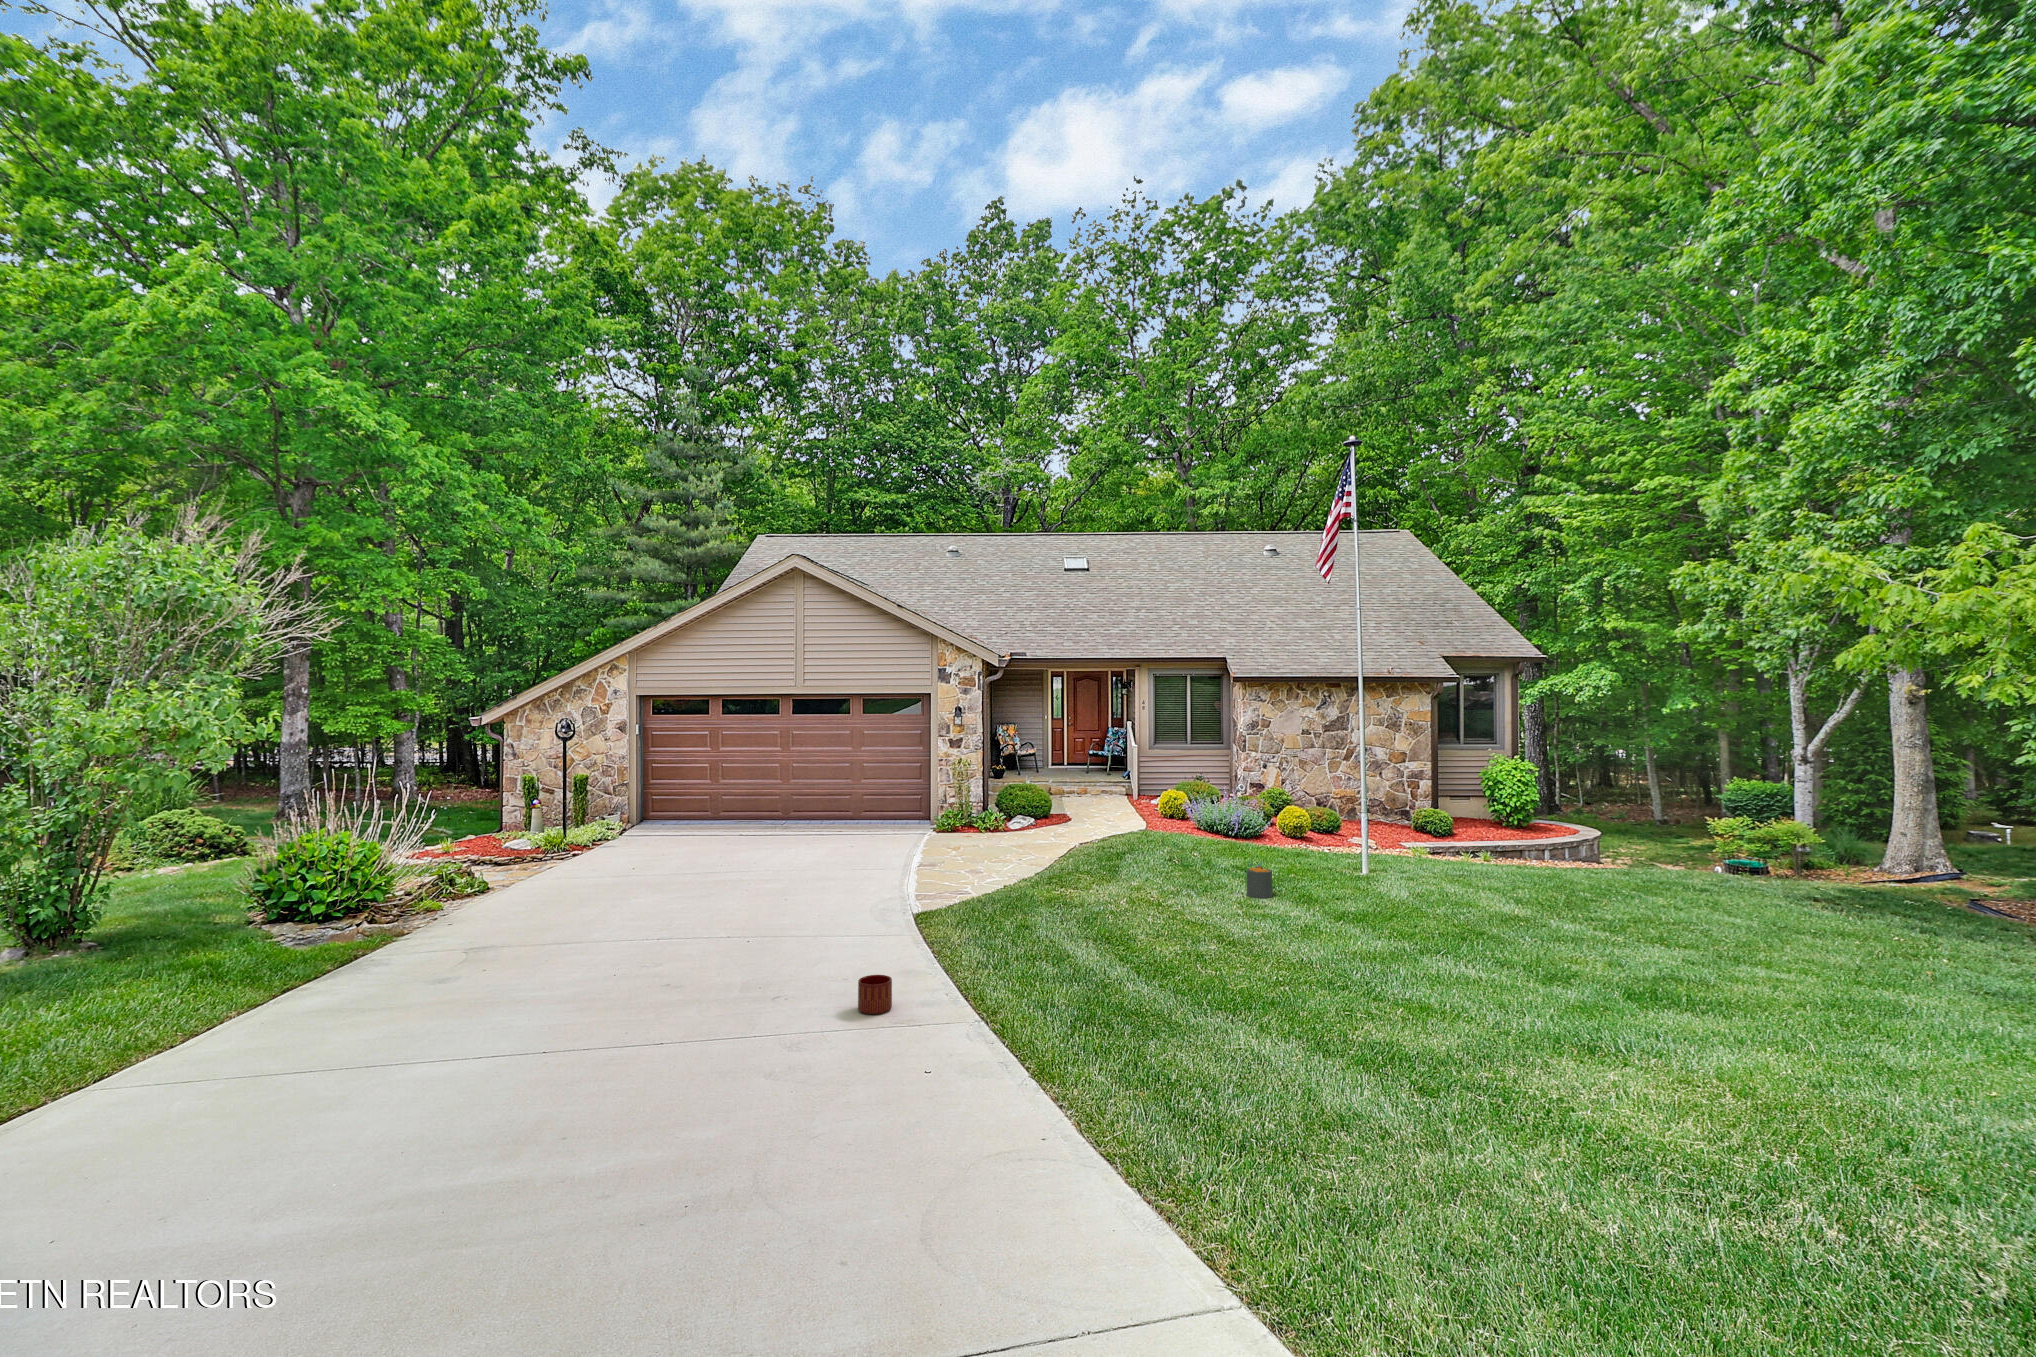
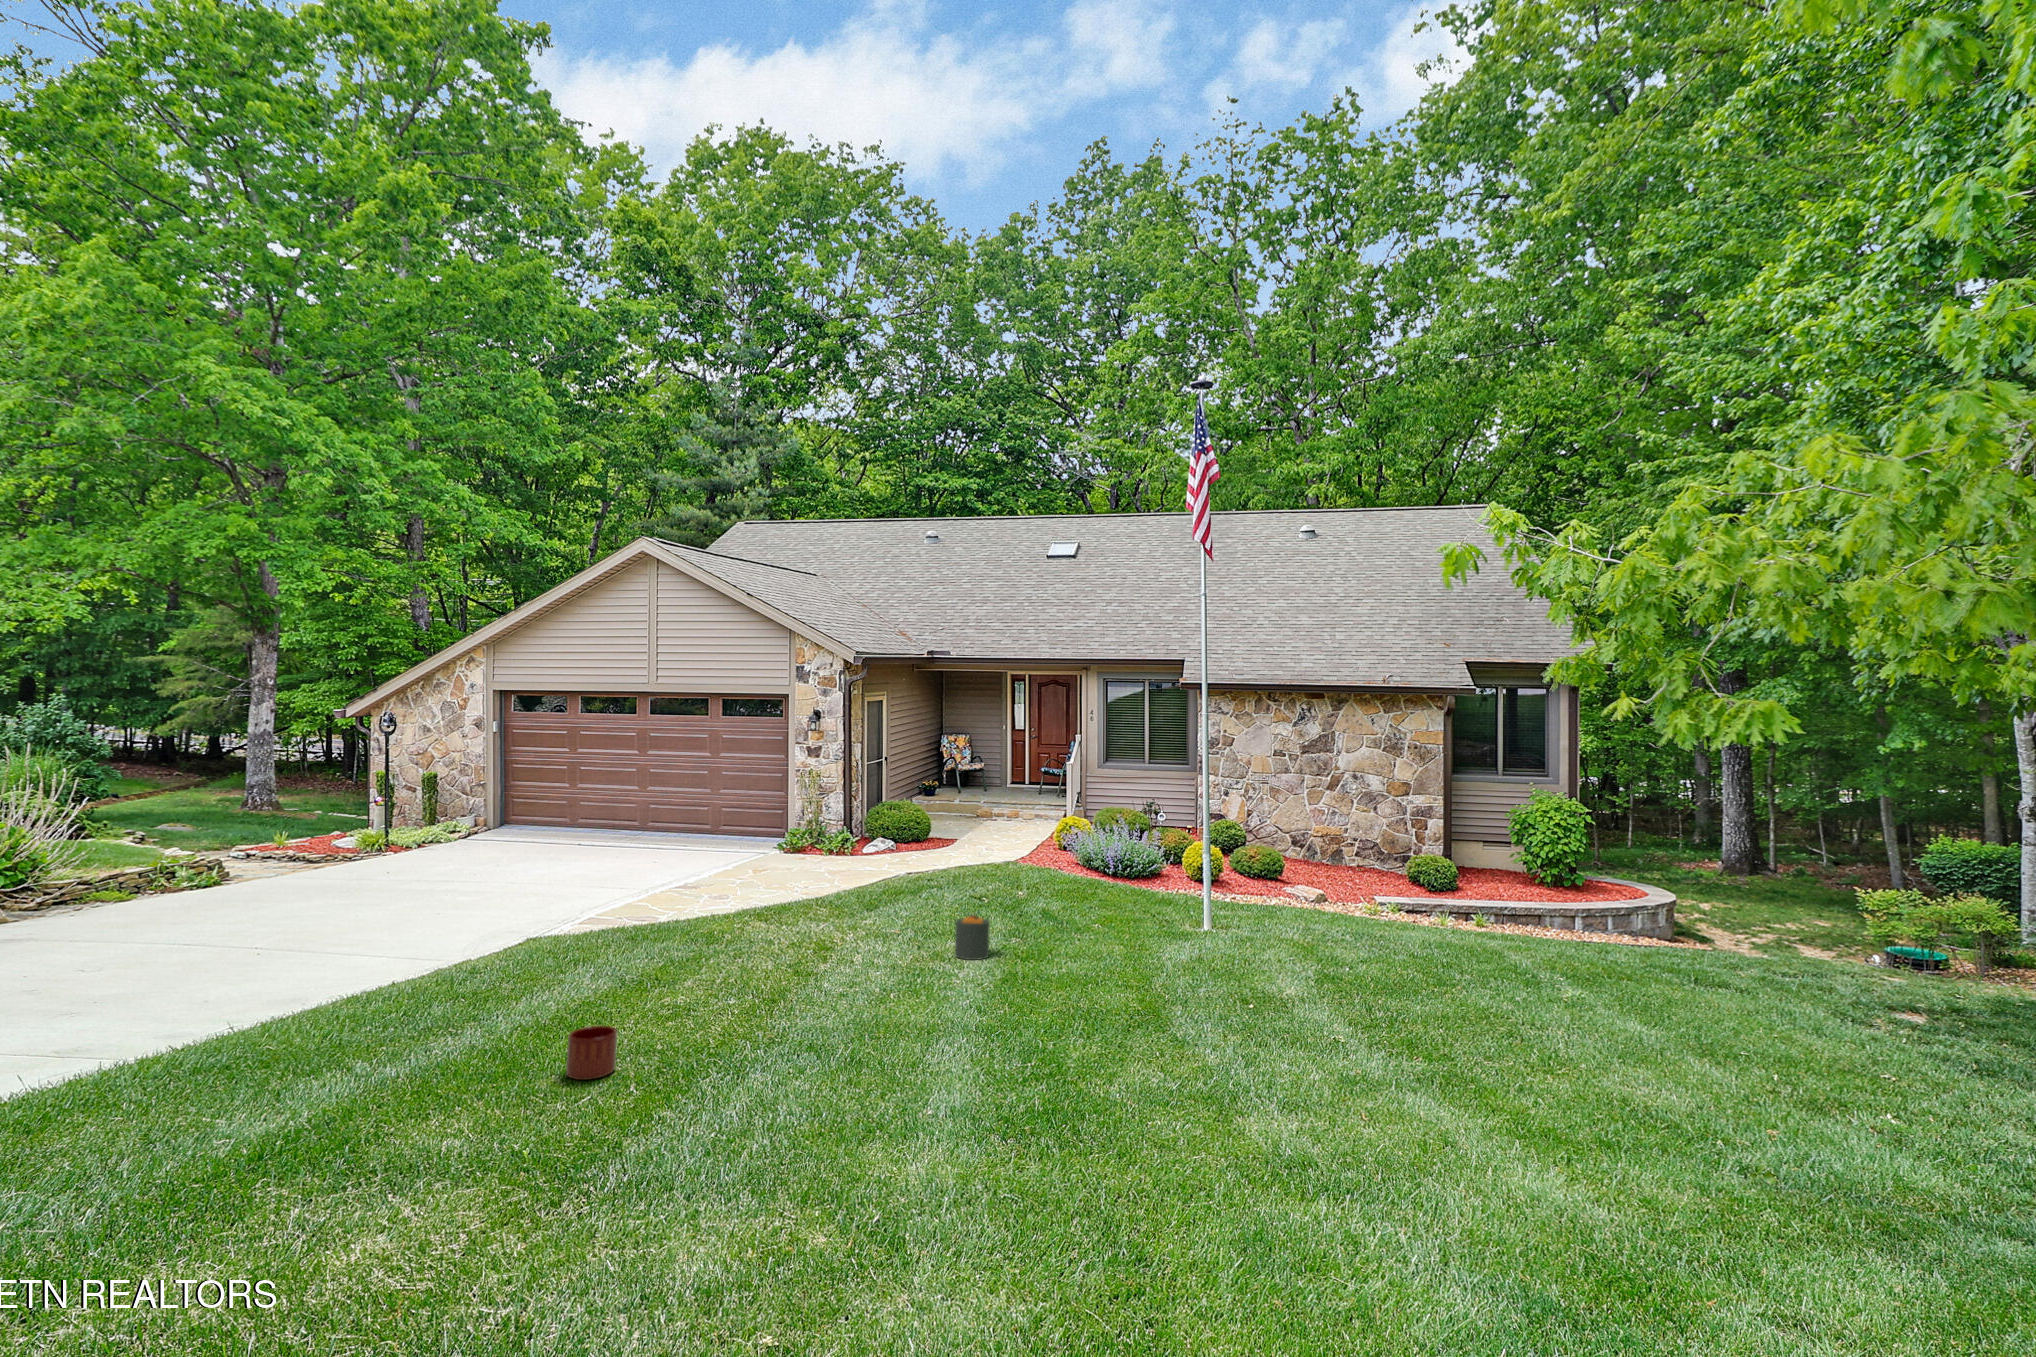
planter: present [858,975,892,1014] -> present [566,1026,617,1080]

